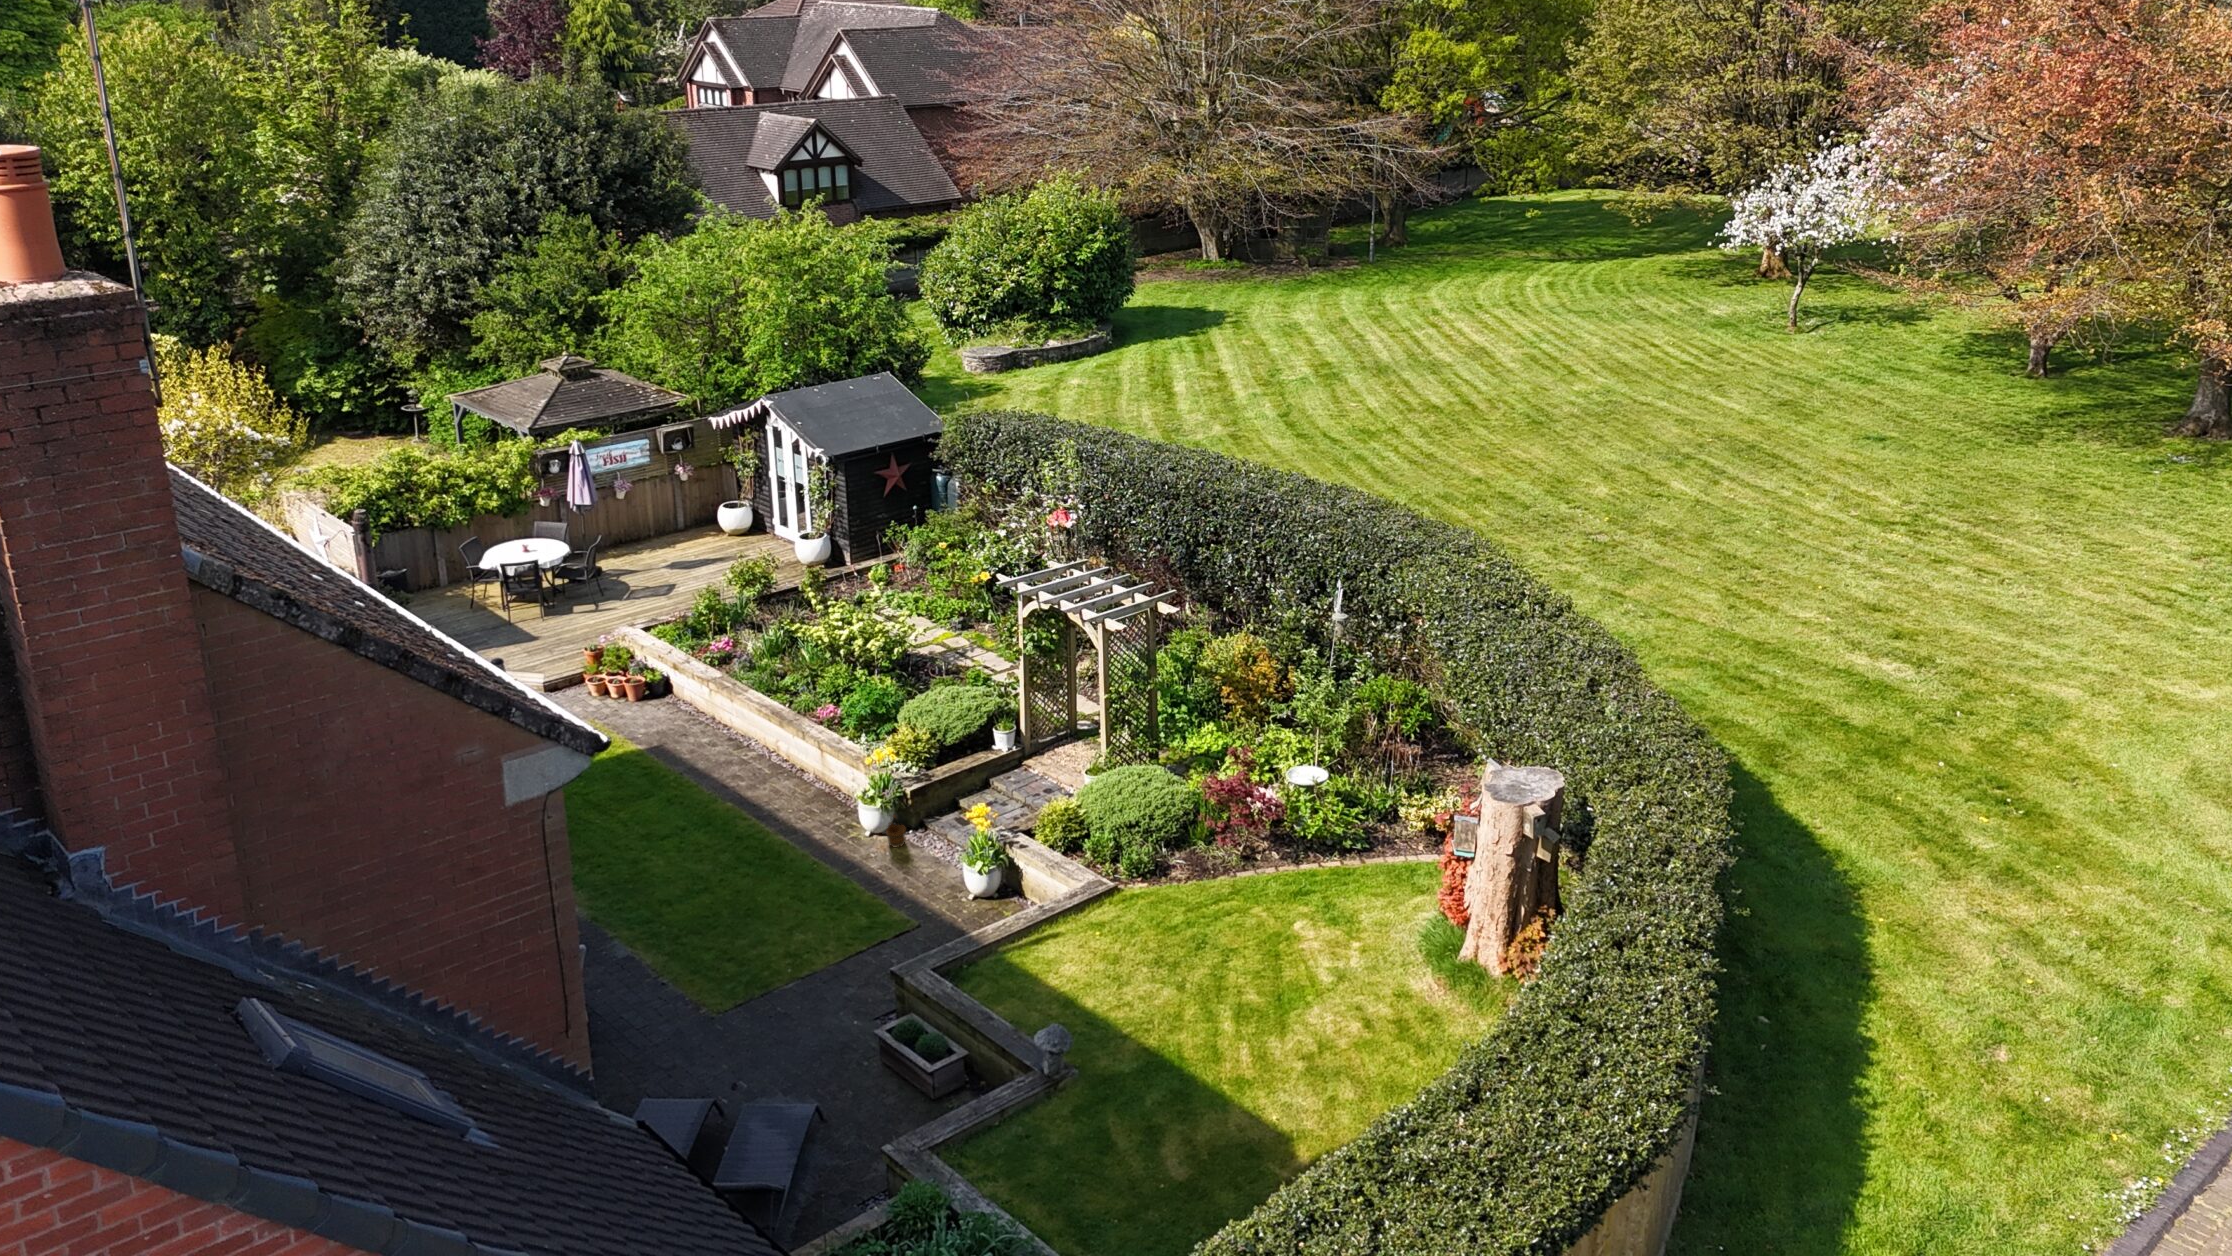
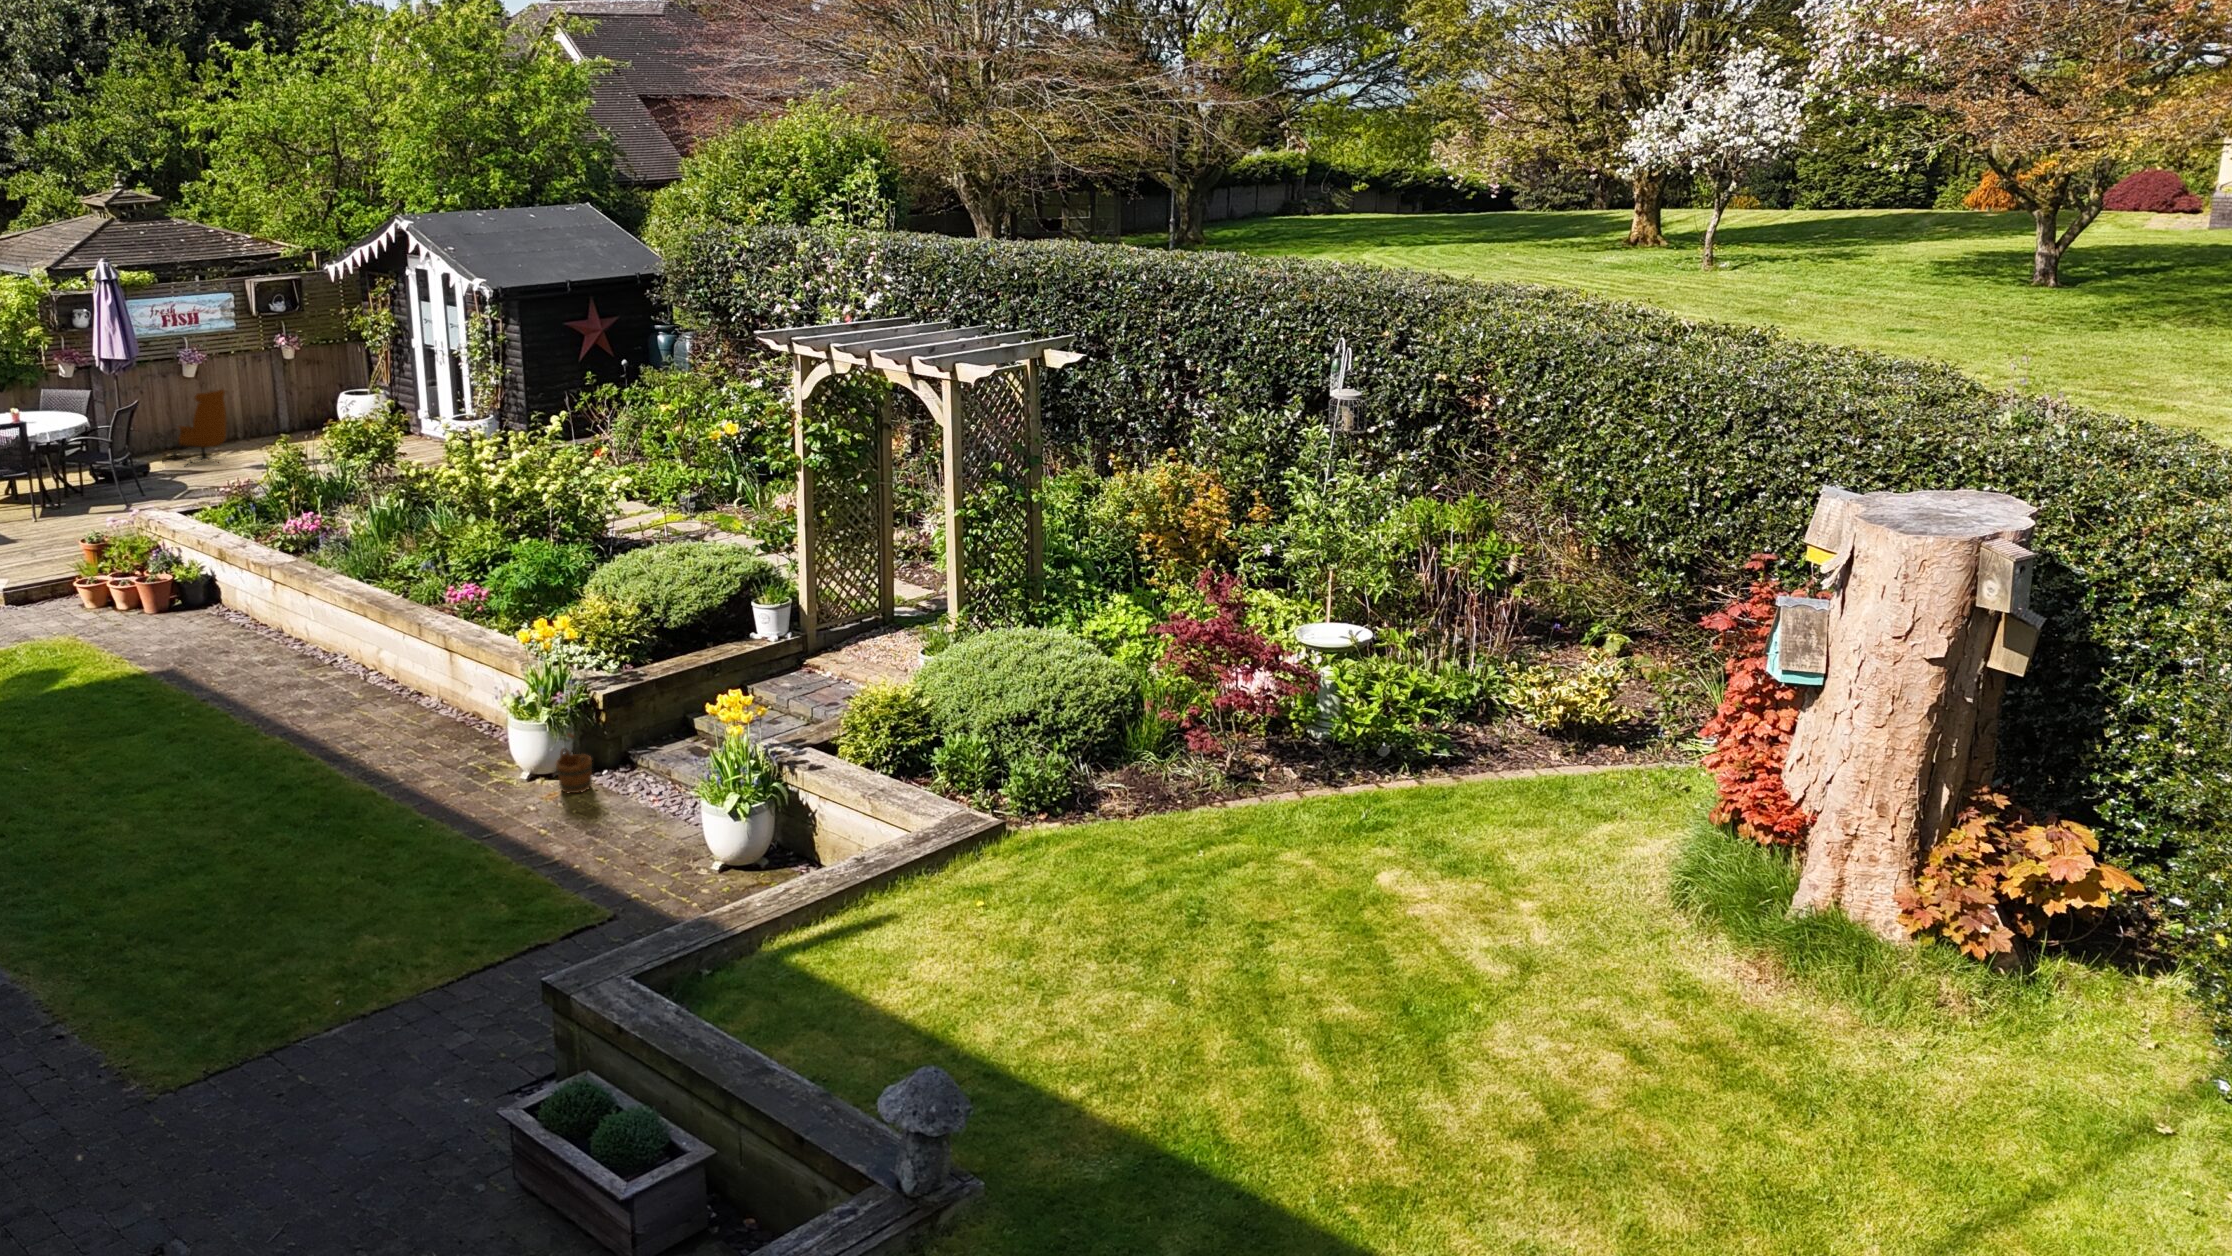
lounge chair: none [596,505,645,558] -> present [168,390,226,461]

